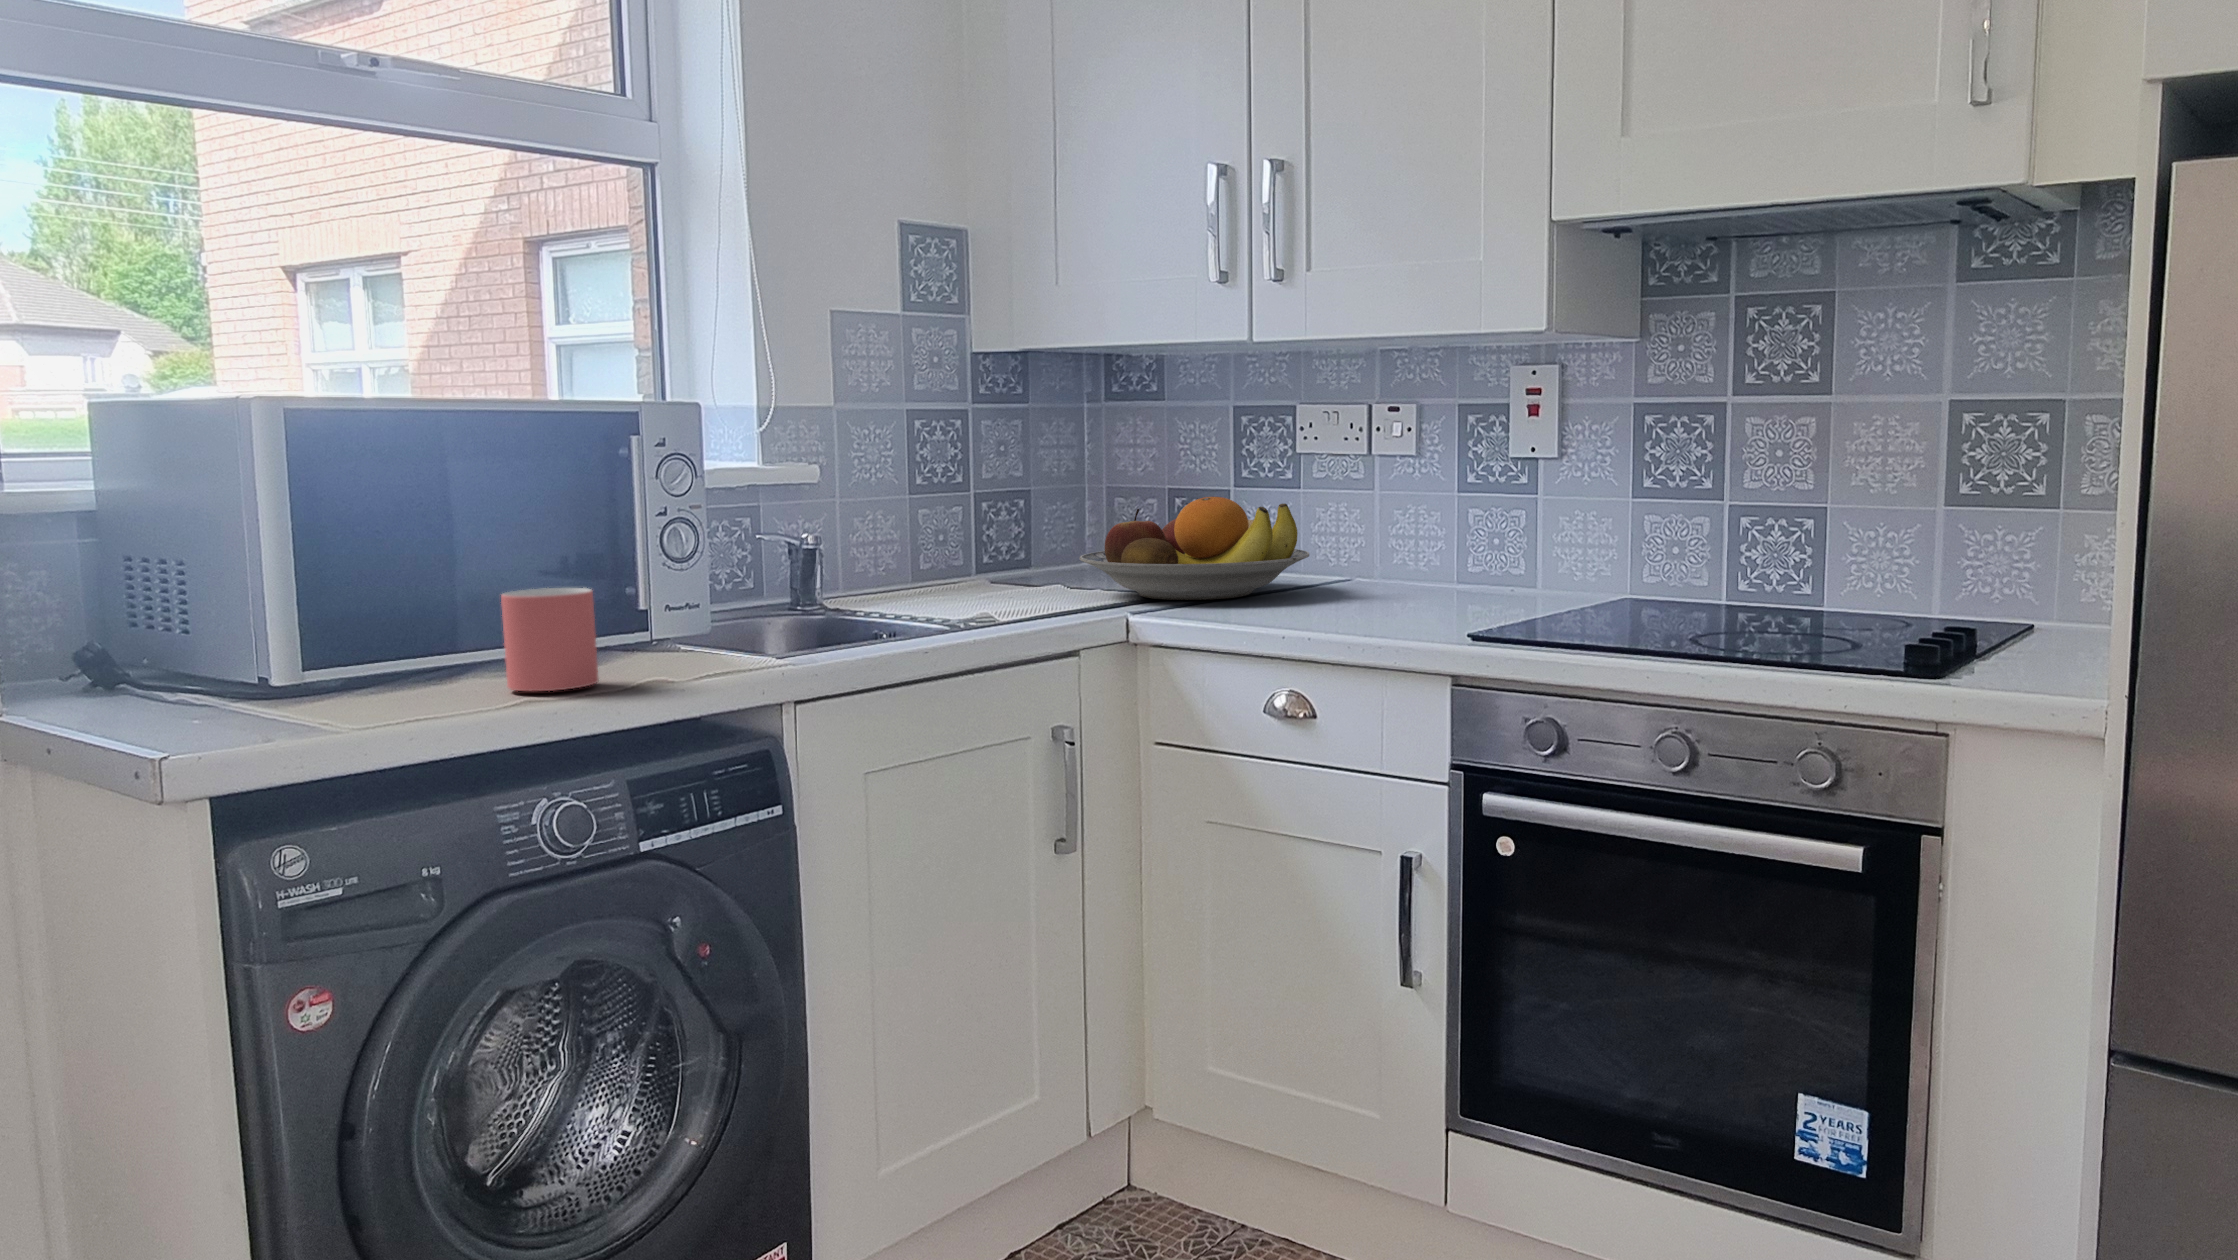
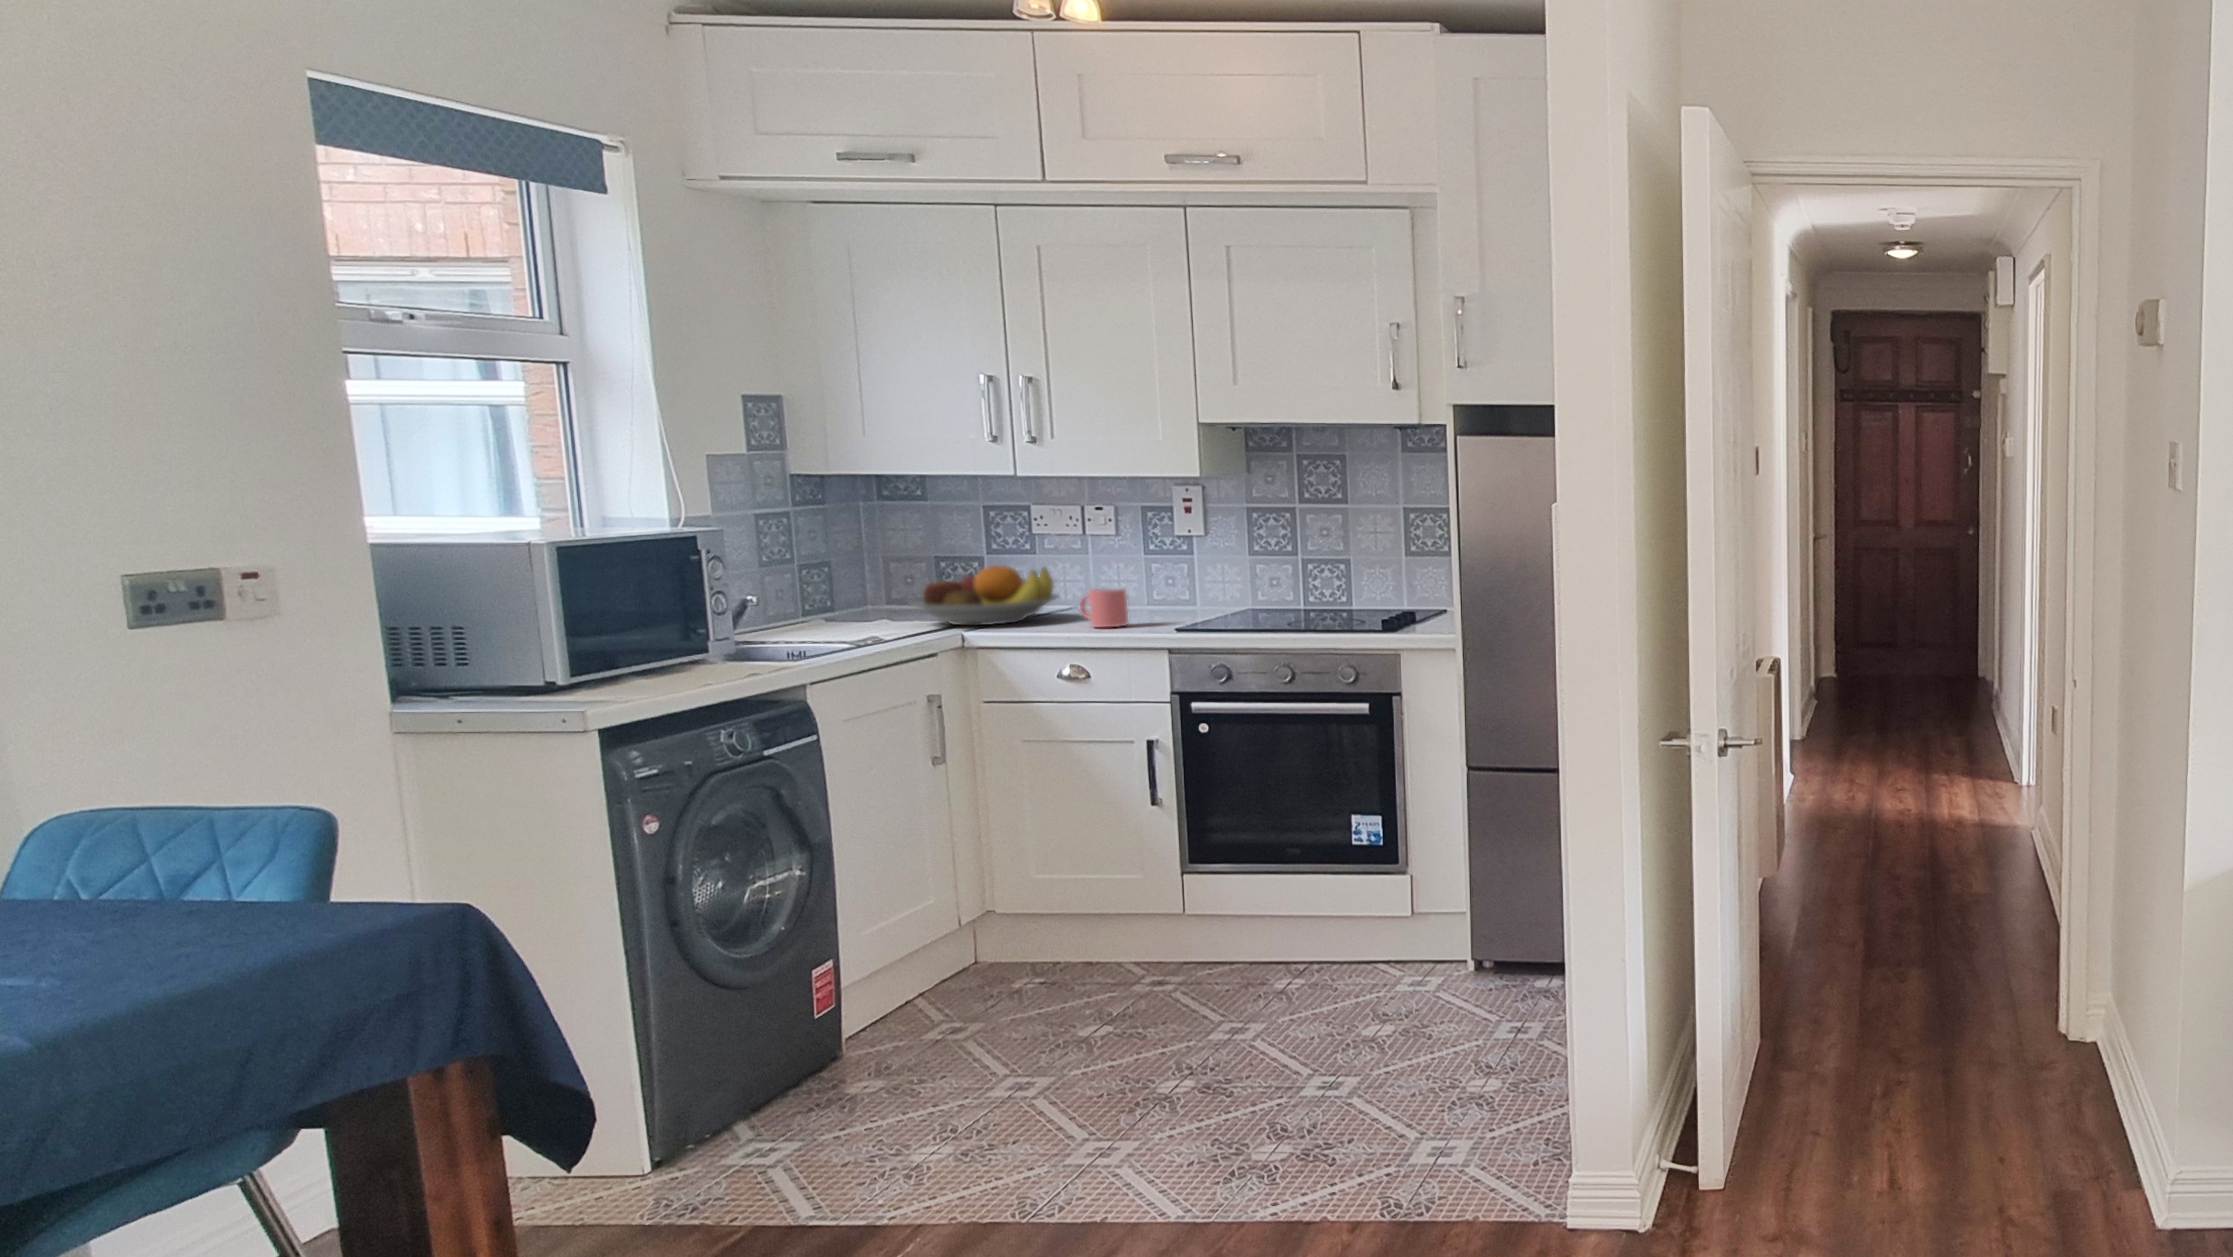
mug: present [501,588,598,691] -> present [1080,587,1128,627]

